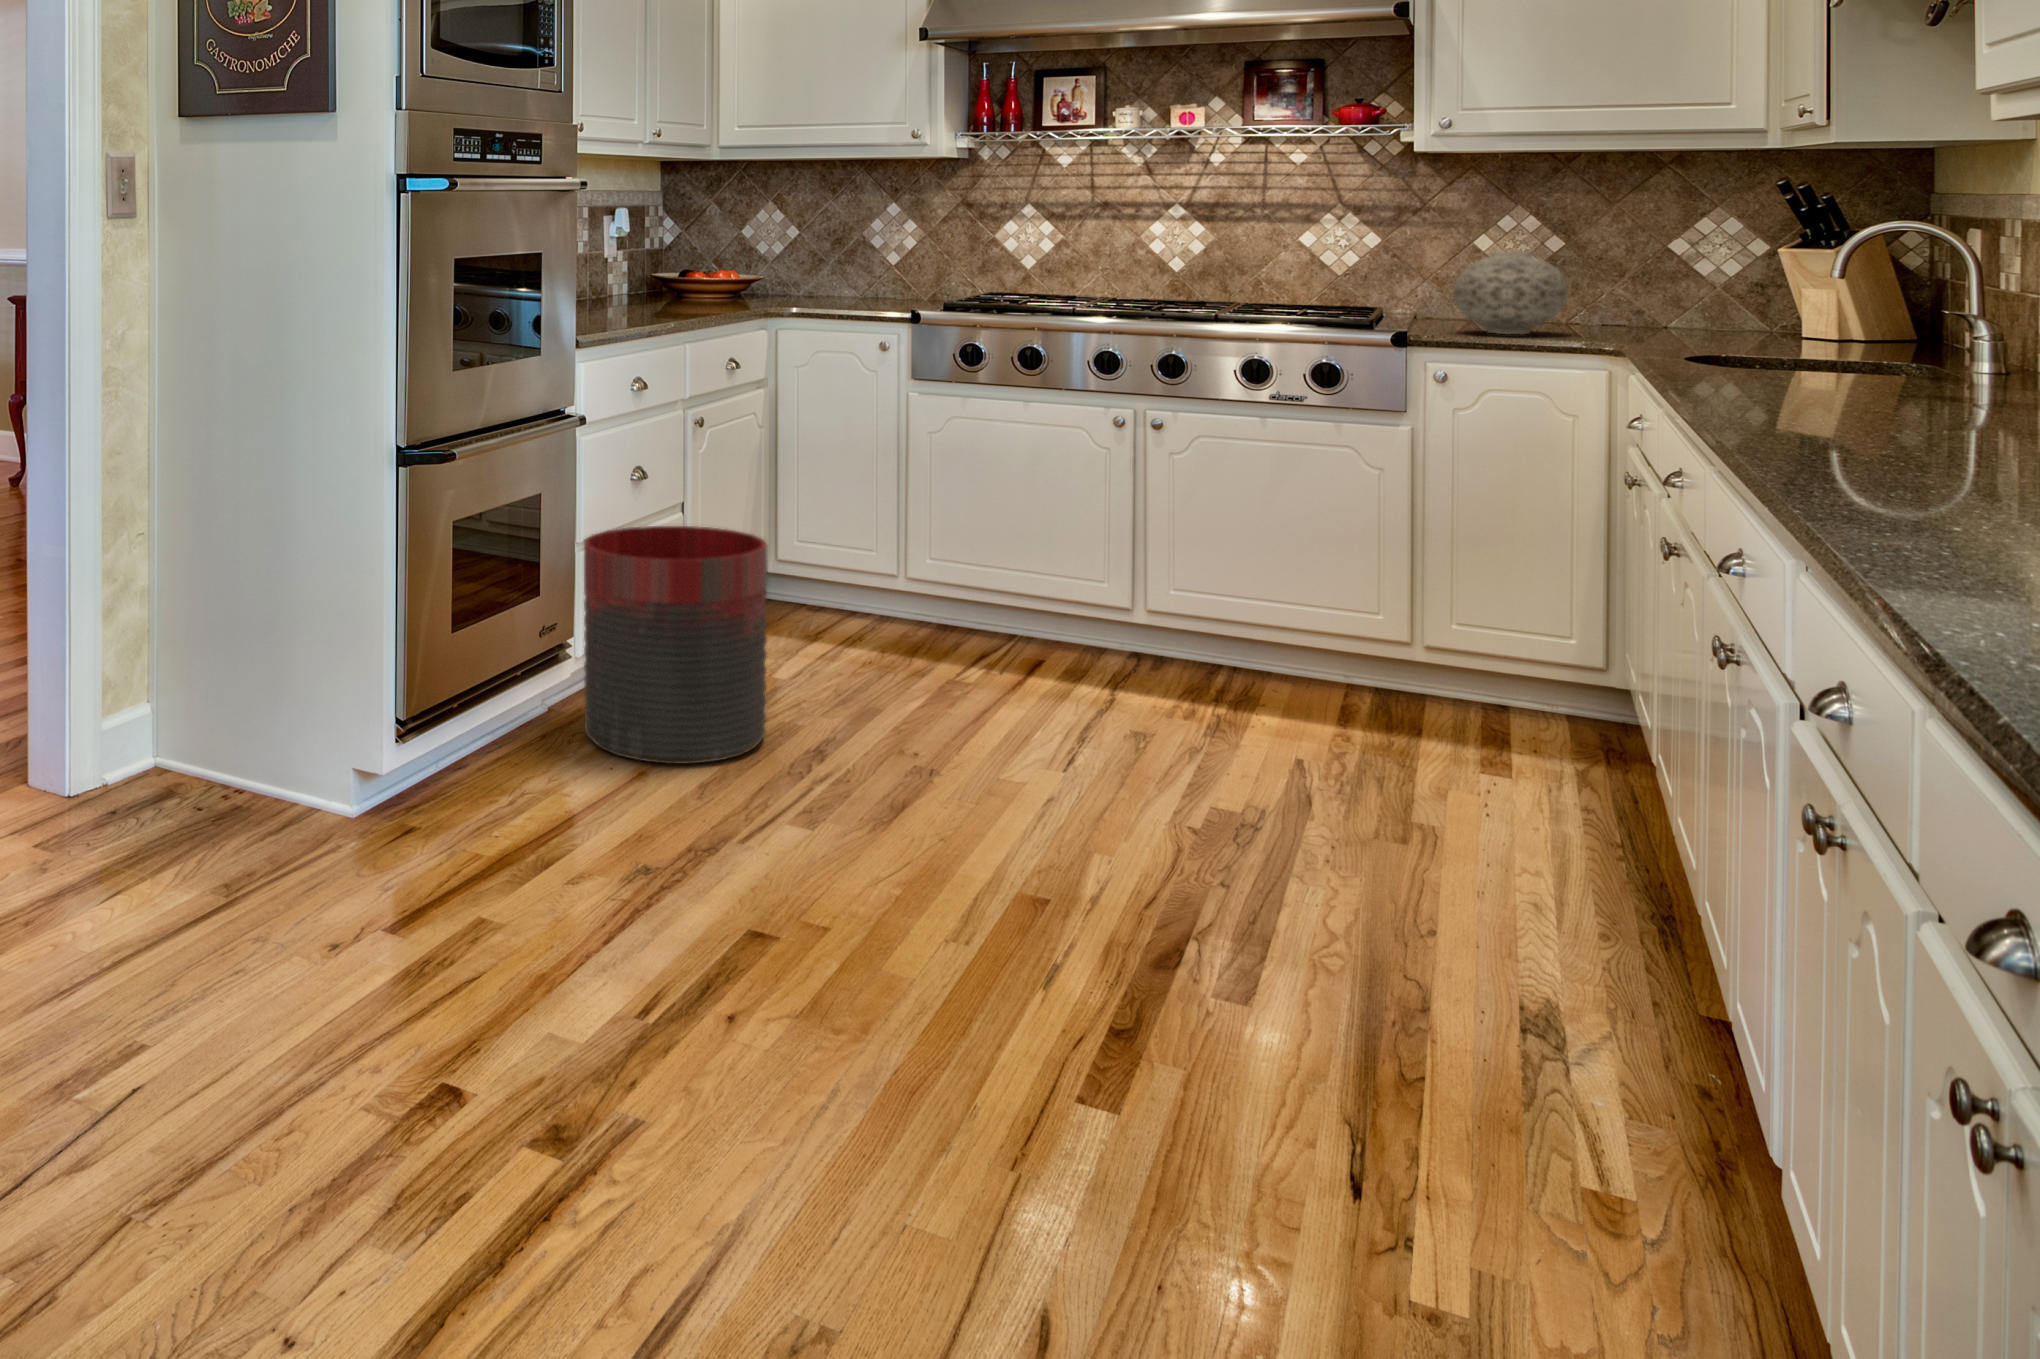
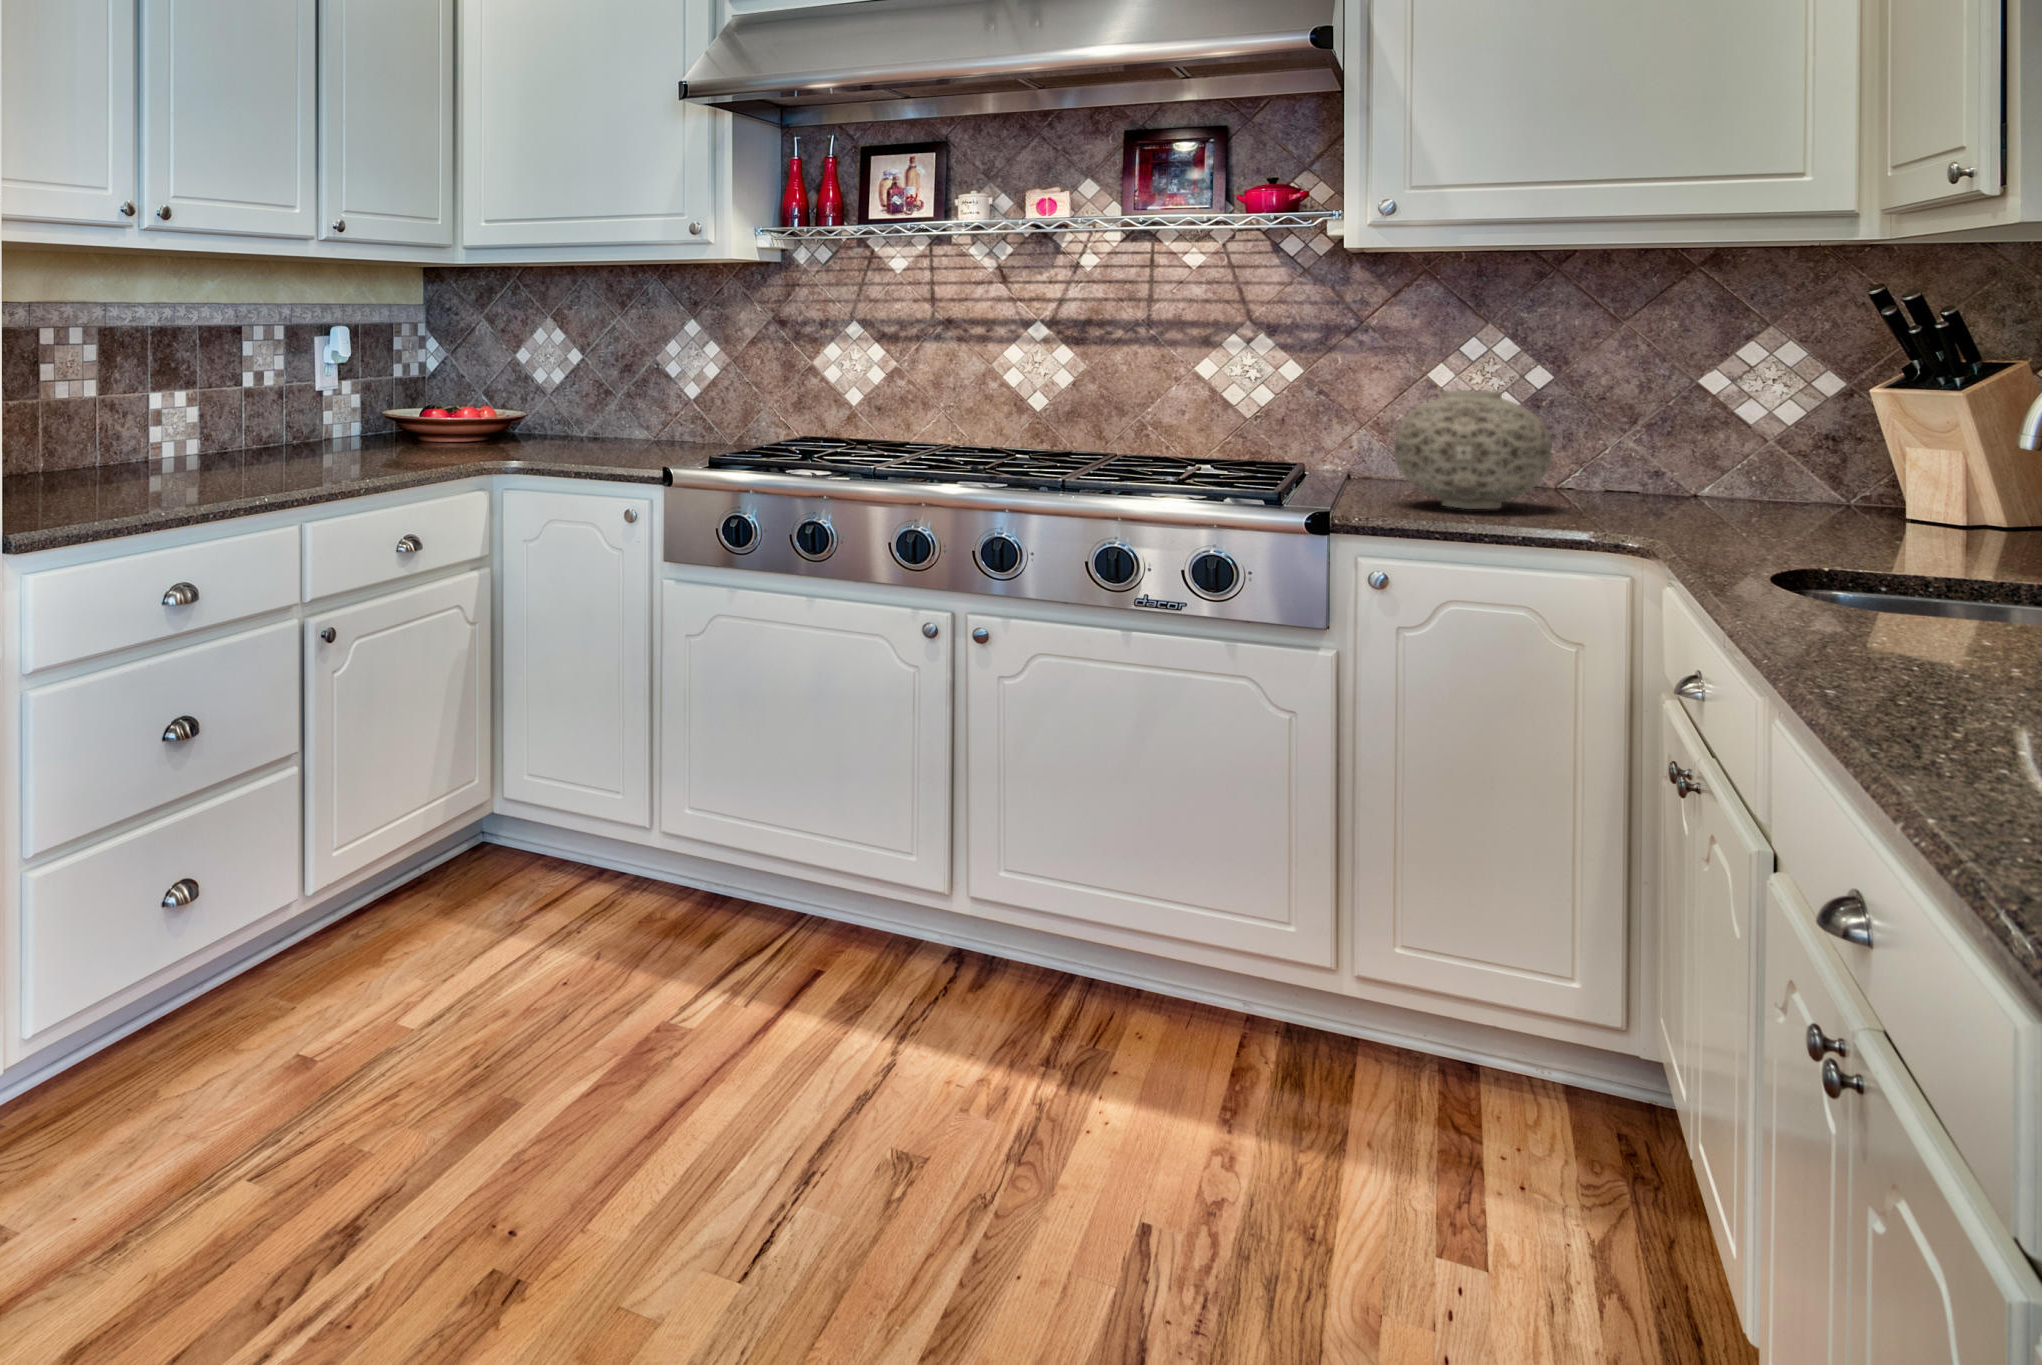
trash can: present [584,526,768,764] -> none [89,785,366,1174]

